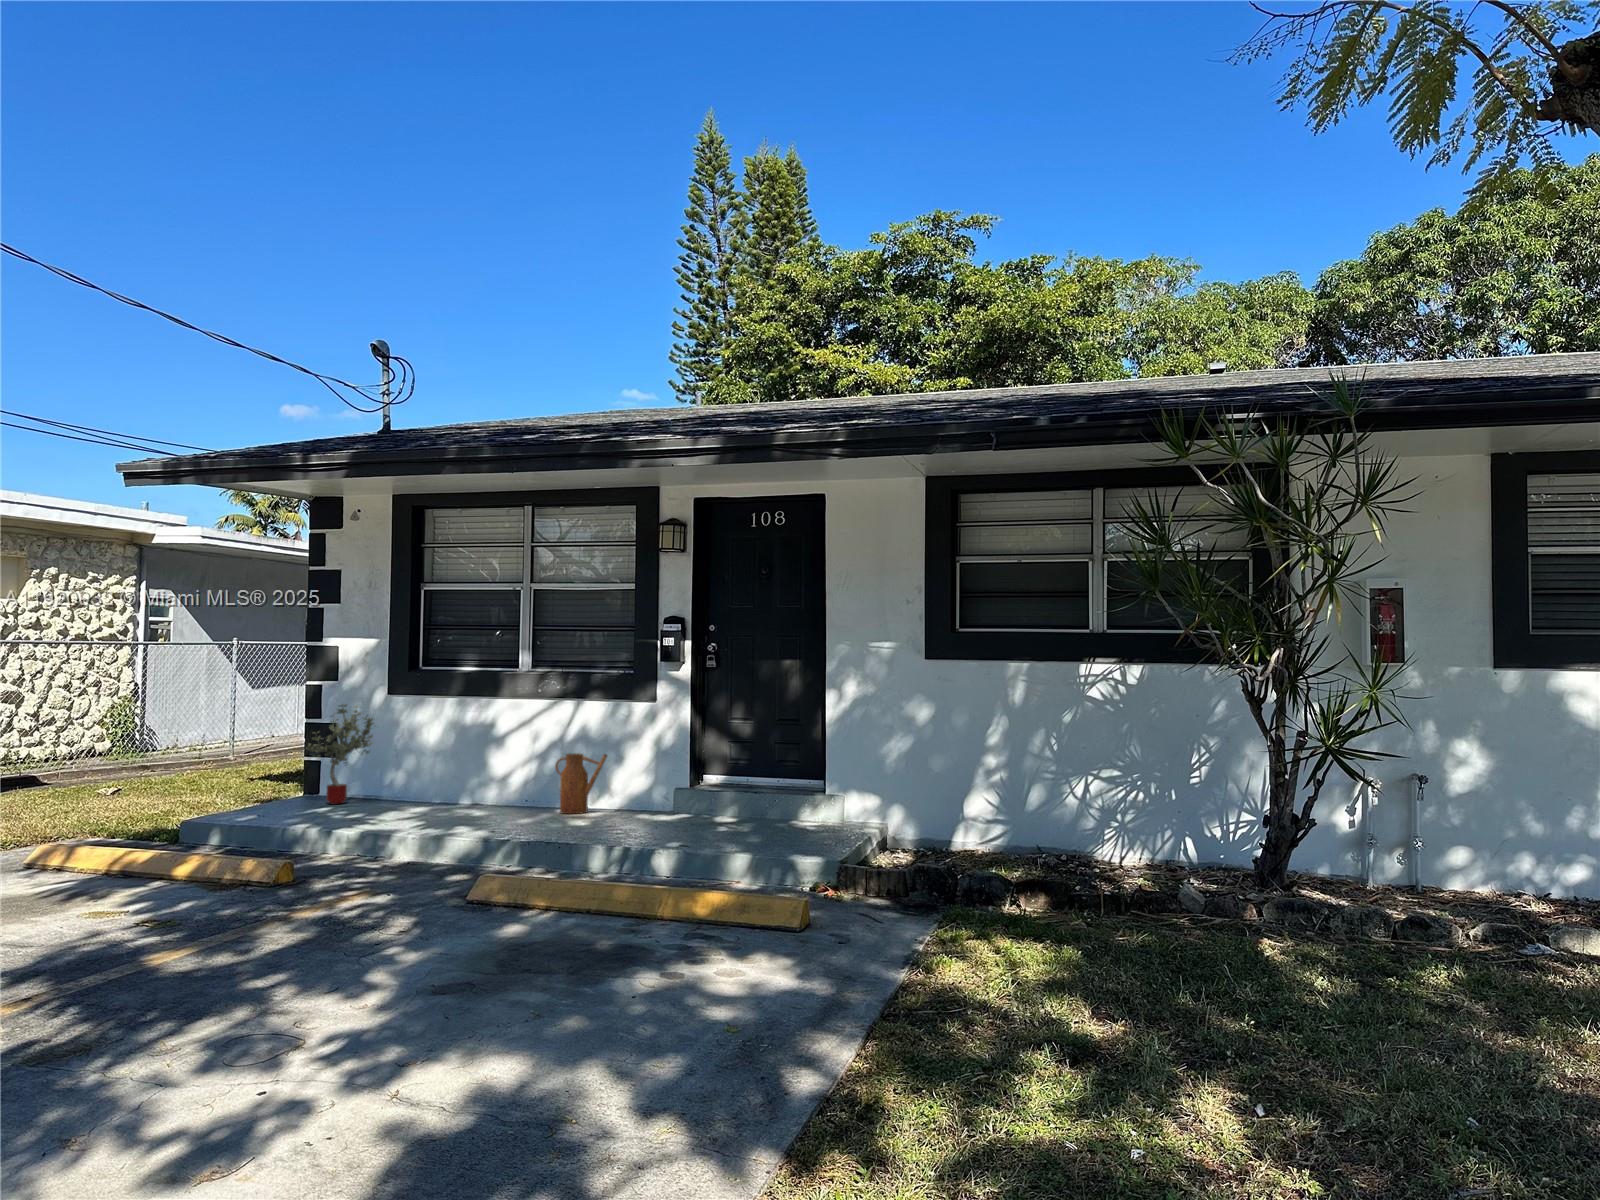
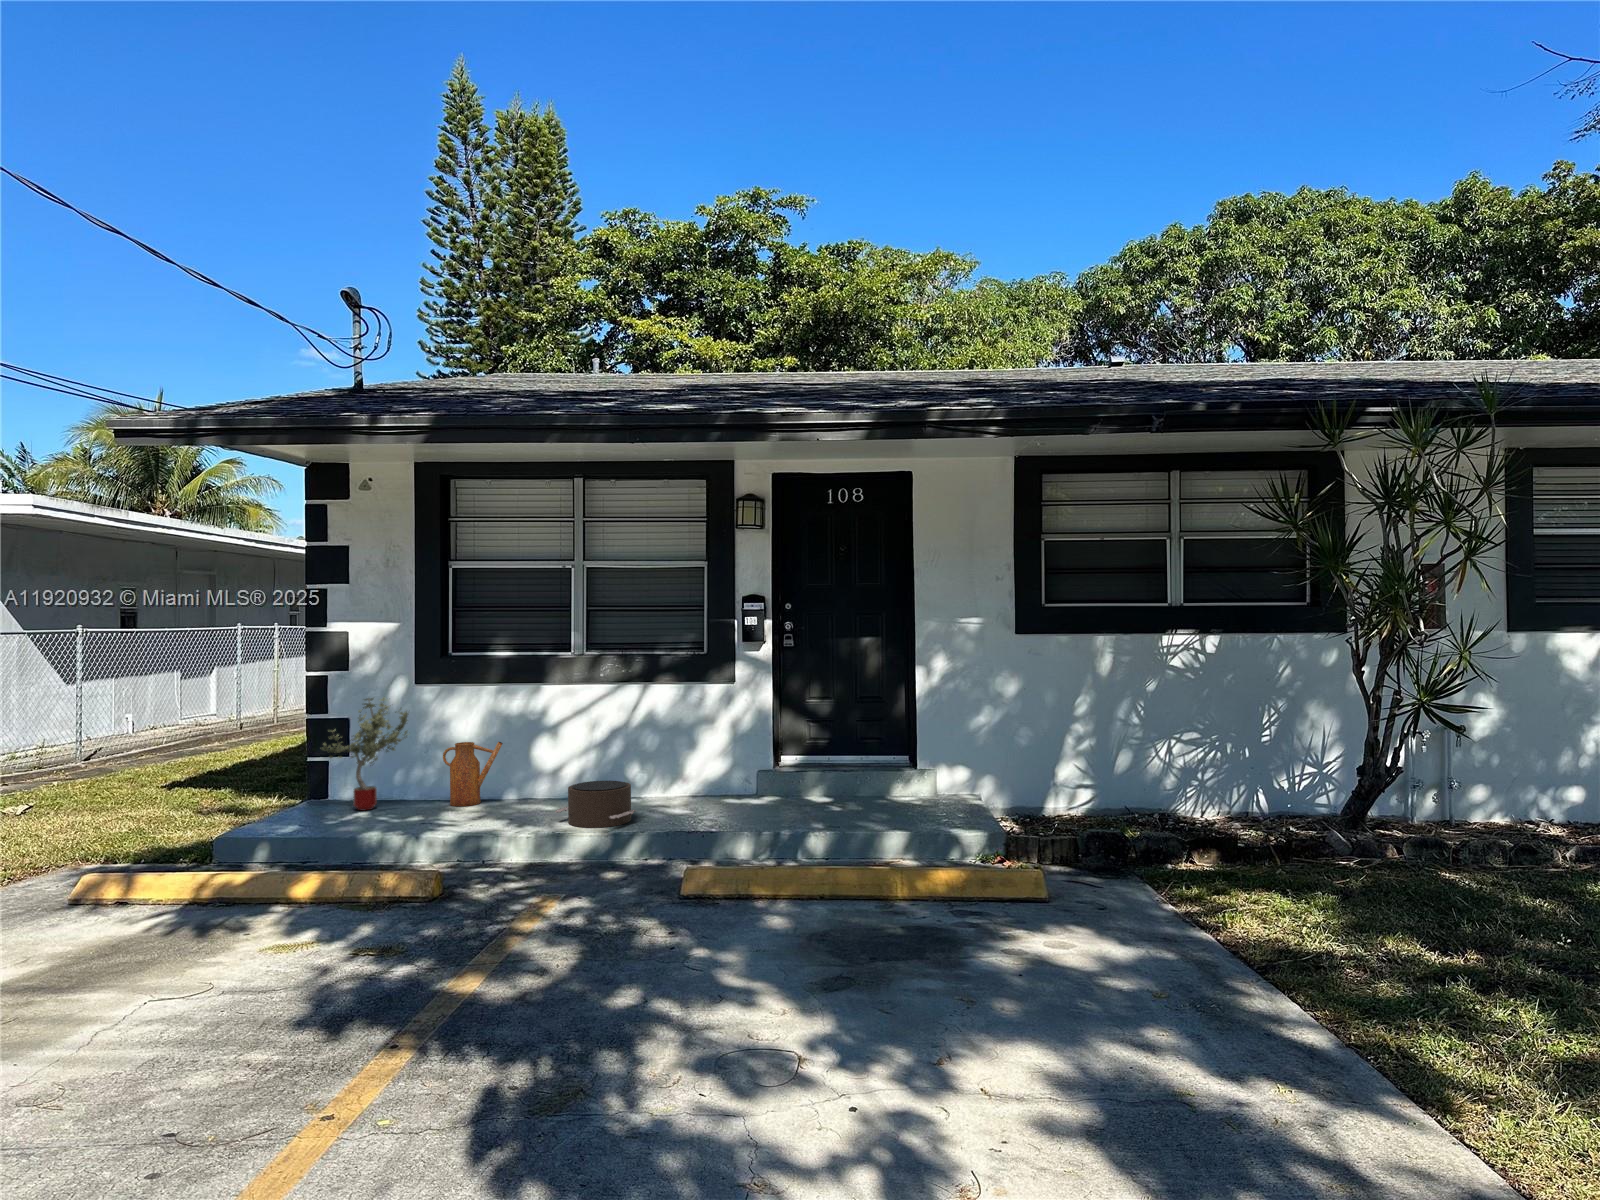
watering can: present [555,753,607,814] -> present [443,742,503,806]
pouf: none [460,787,529,828] -> present [555,781,635,828]

